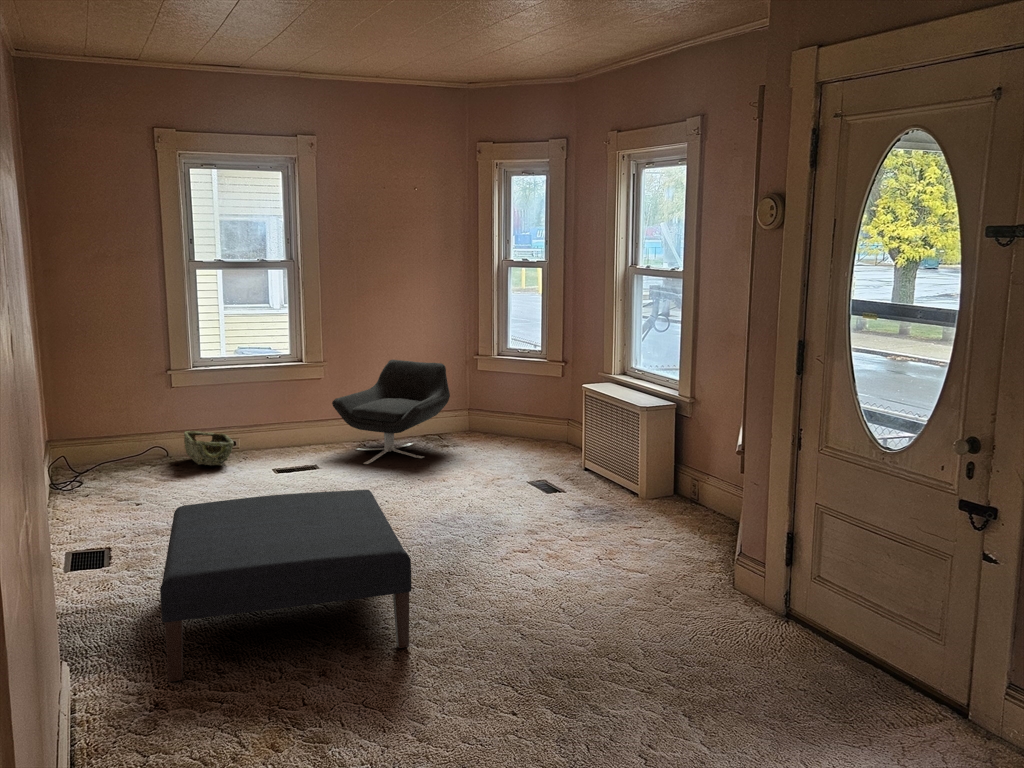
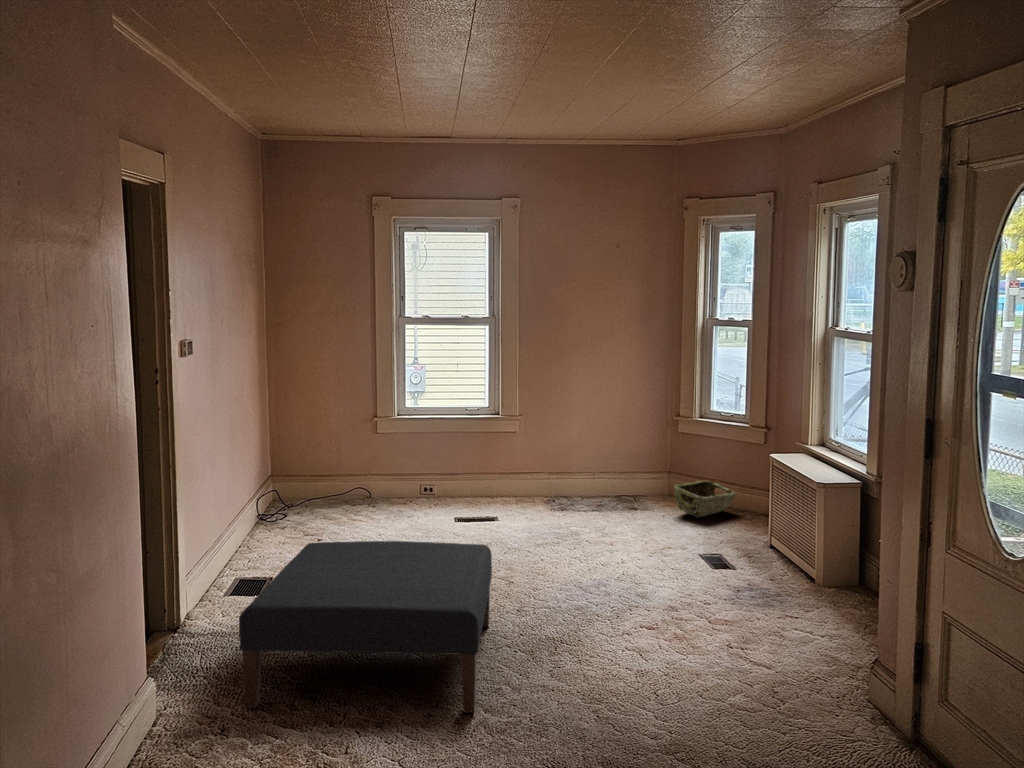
lounge chair: present [332,360,450,464] -> none [519,418,638,521]
woven basket: present [184,431,234,466] -> present [674,480,736,518]

